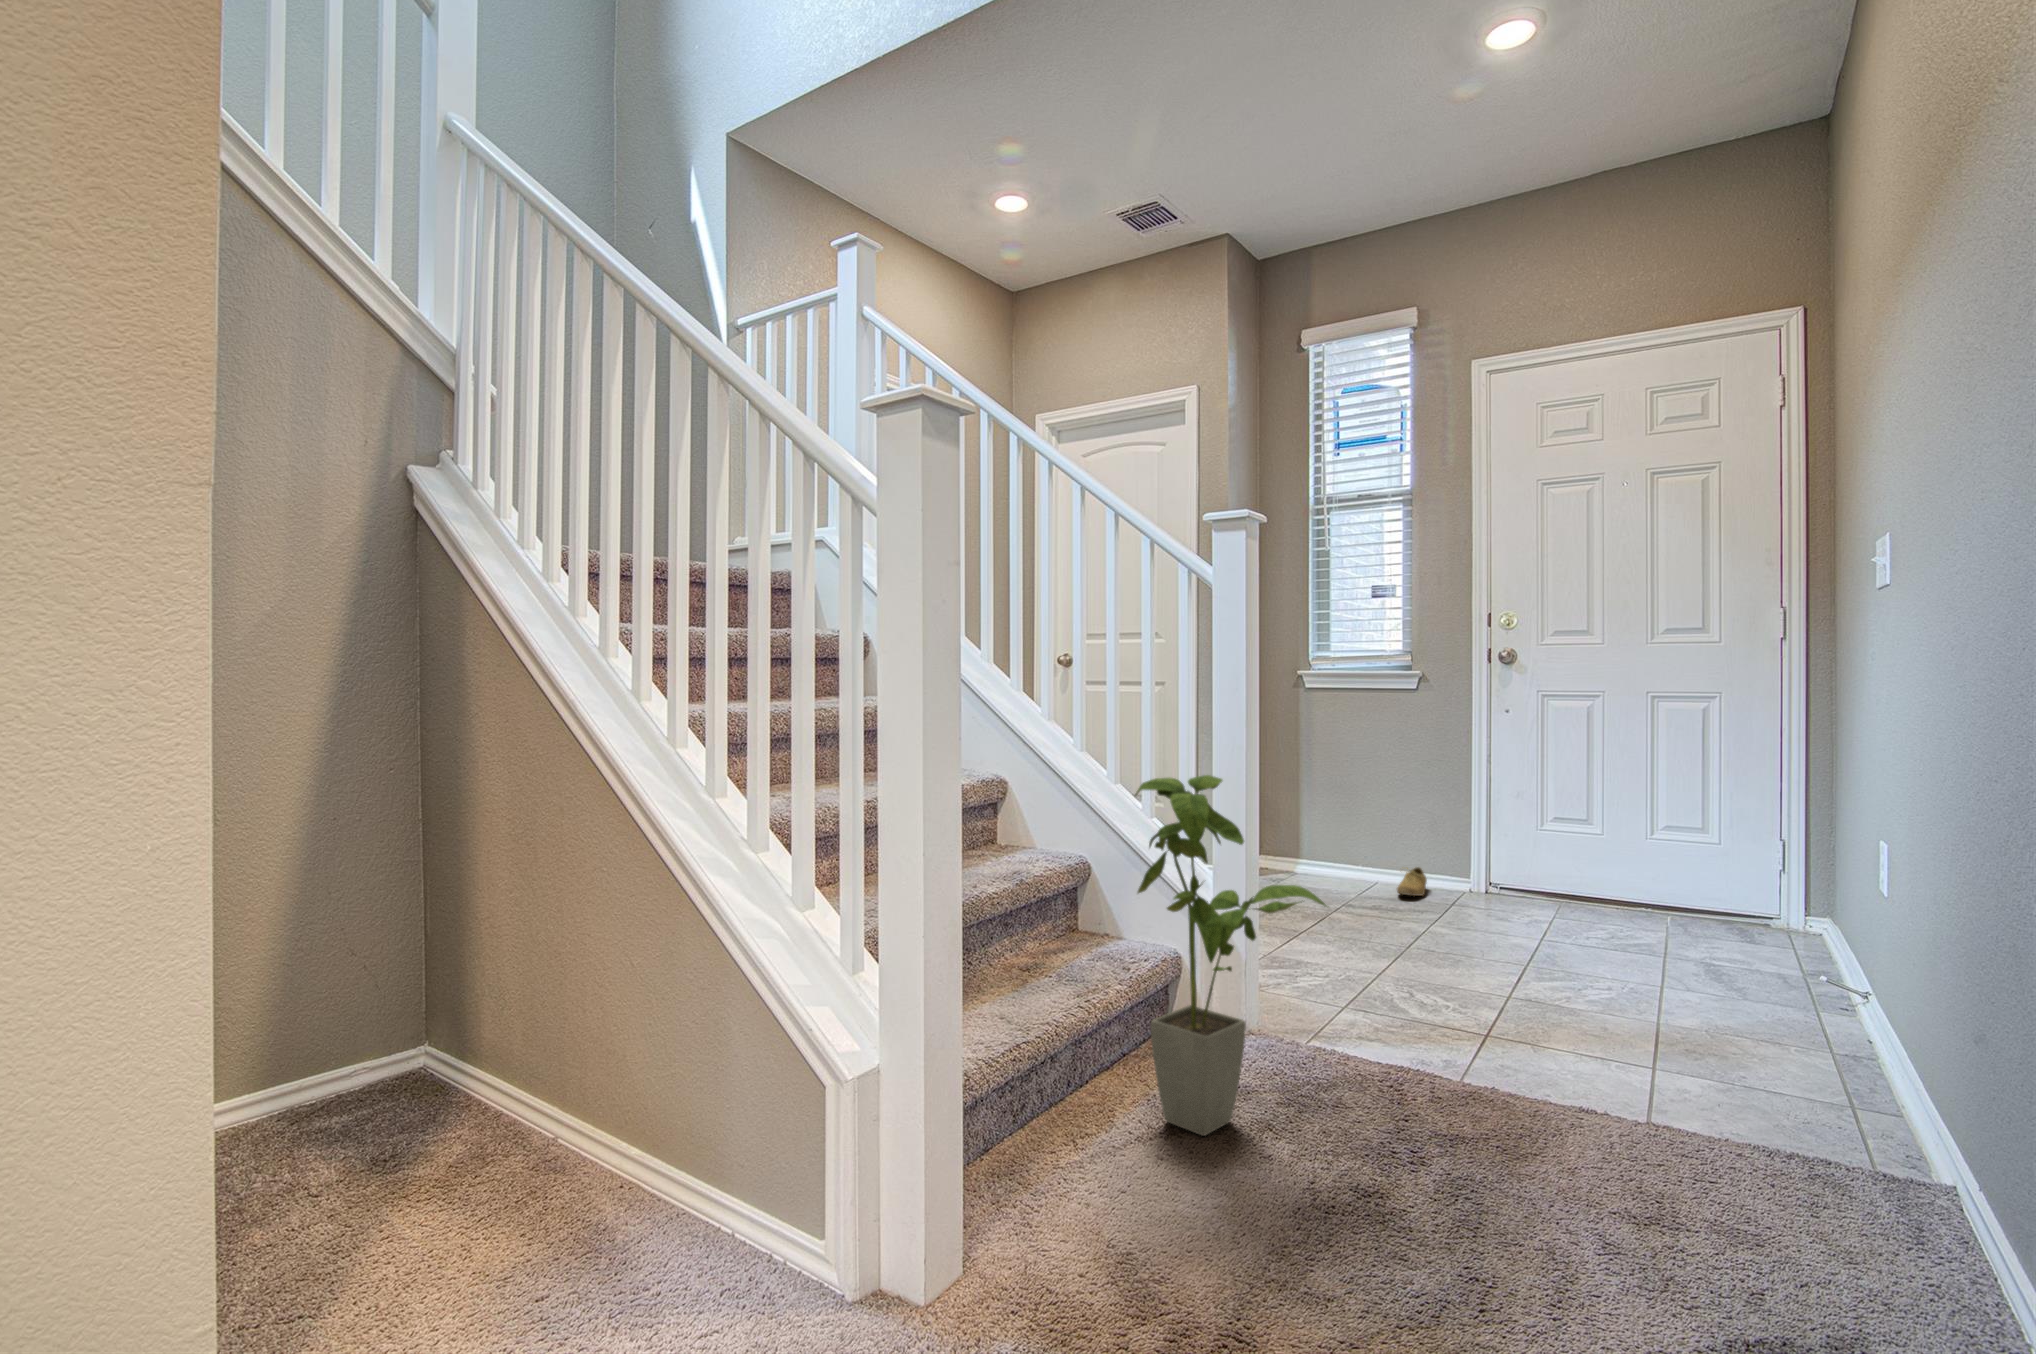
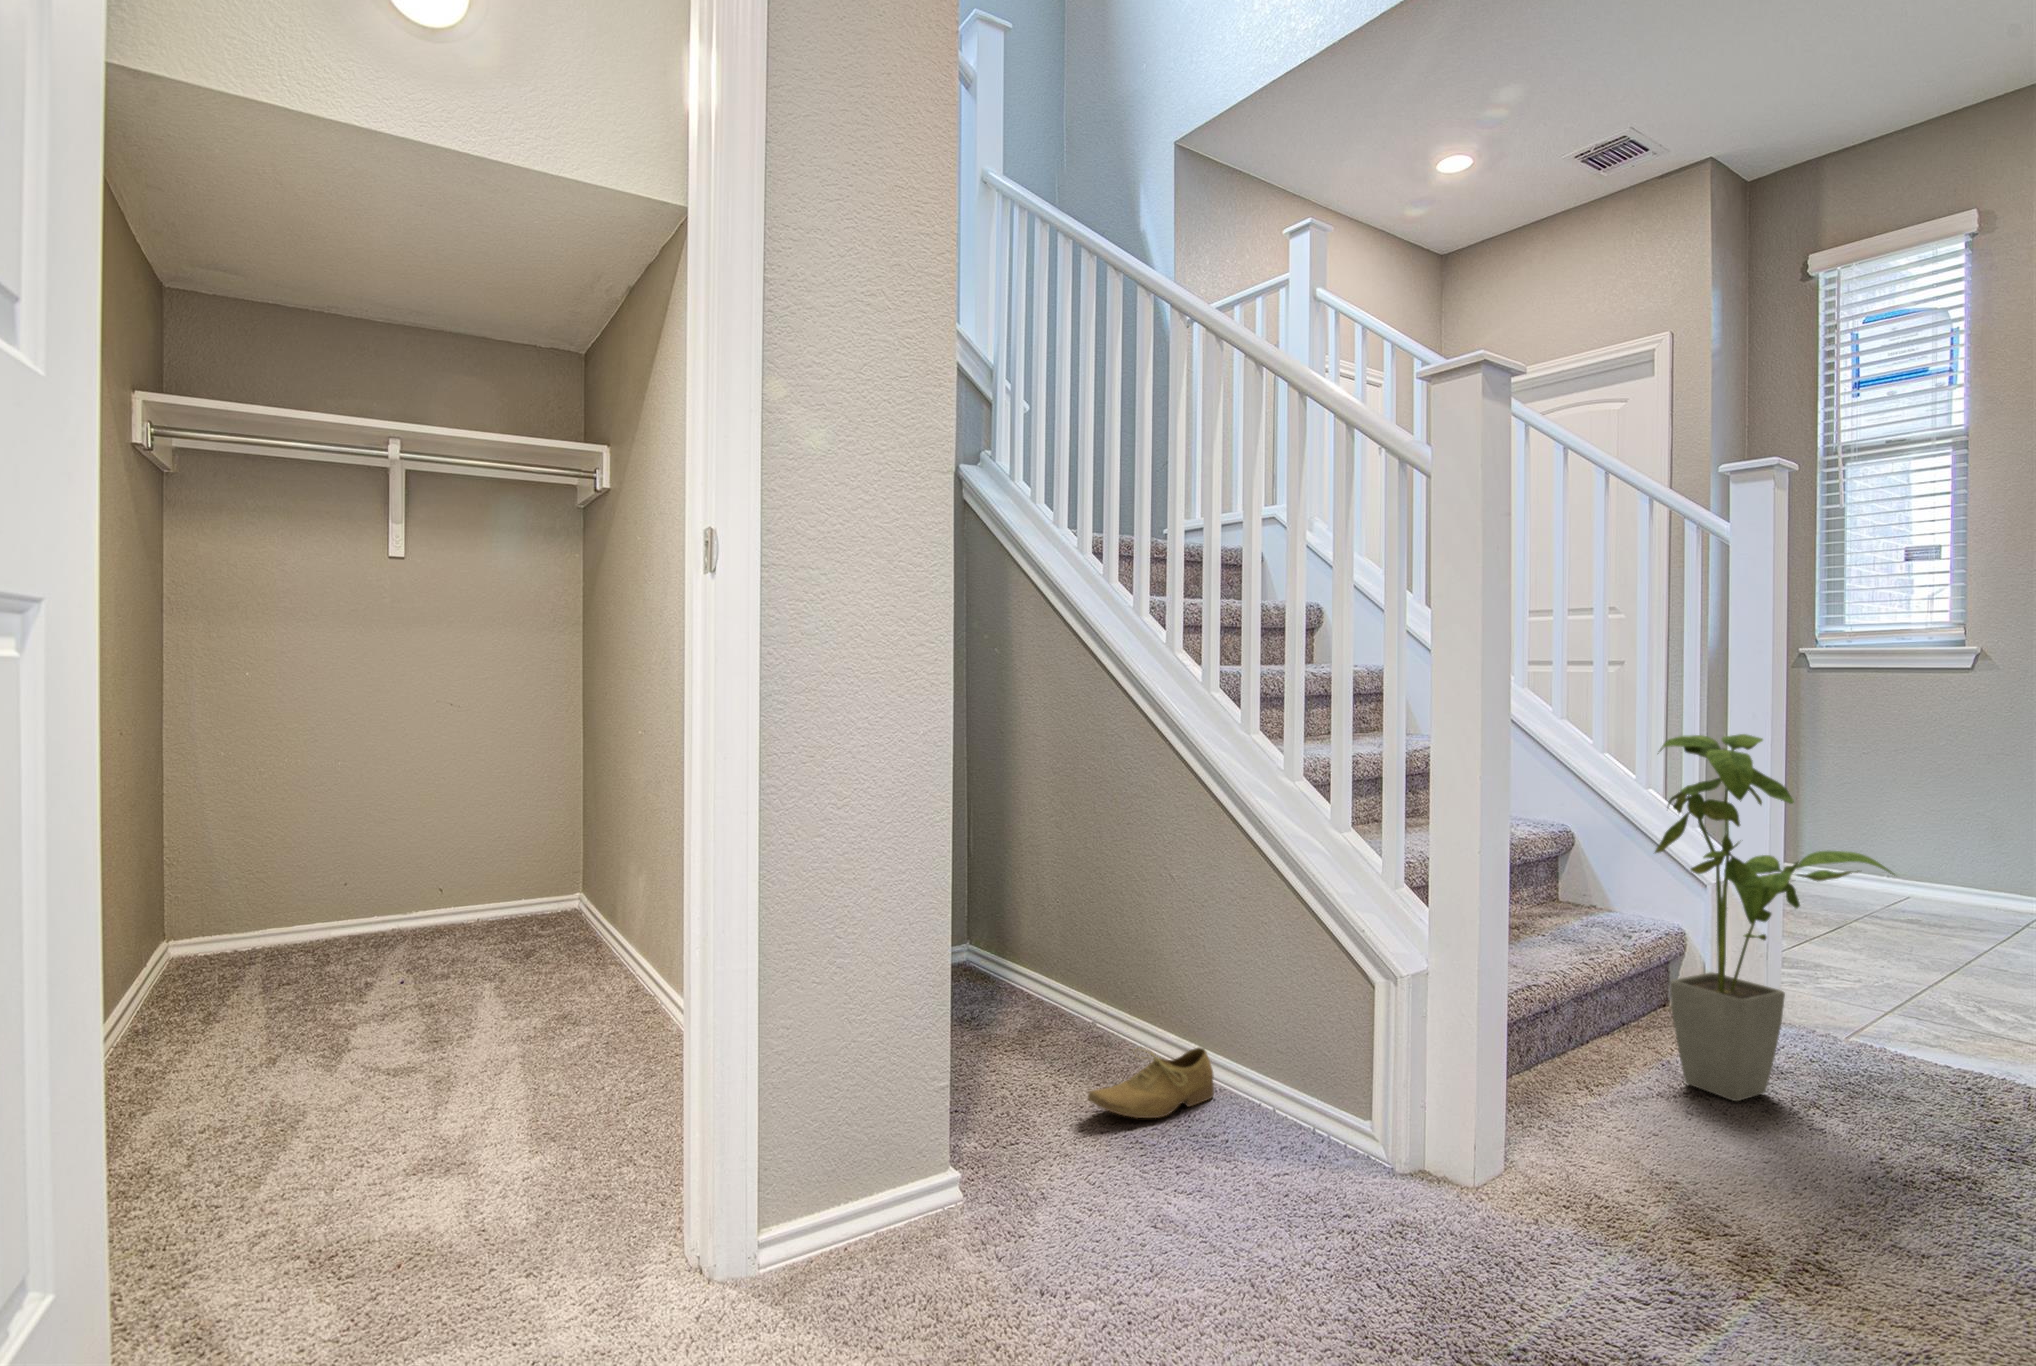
shoe: present [1397,867,1427,896] -> present [1088,1048,1214,1118]

